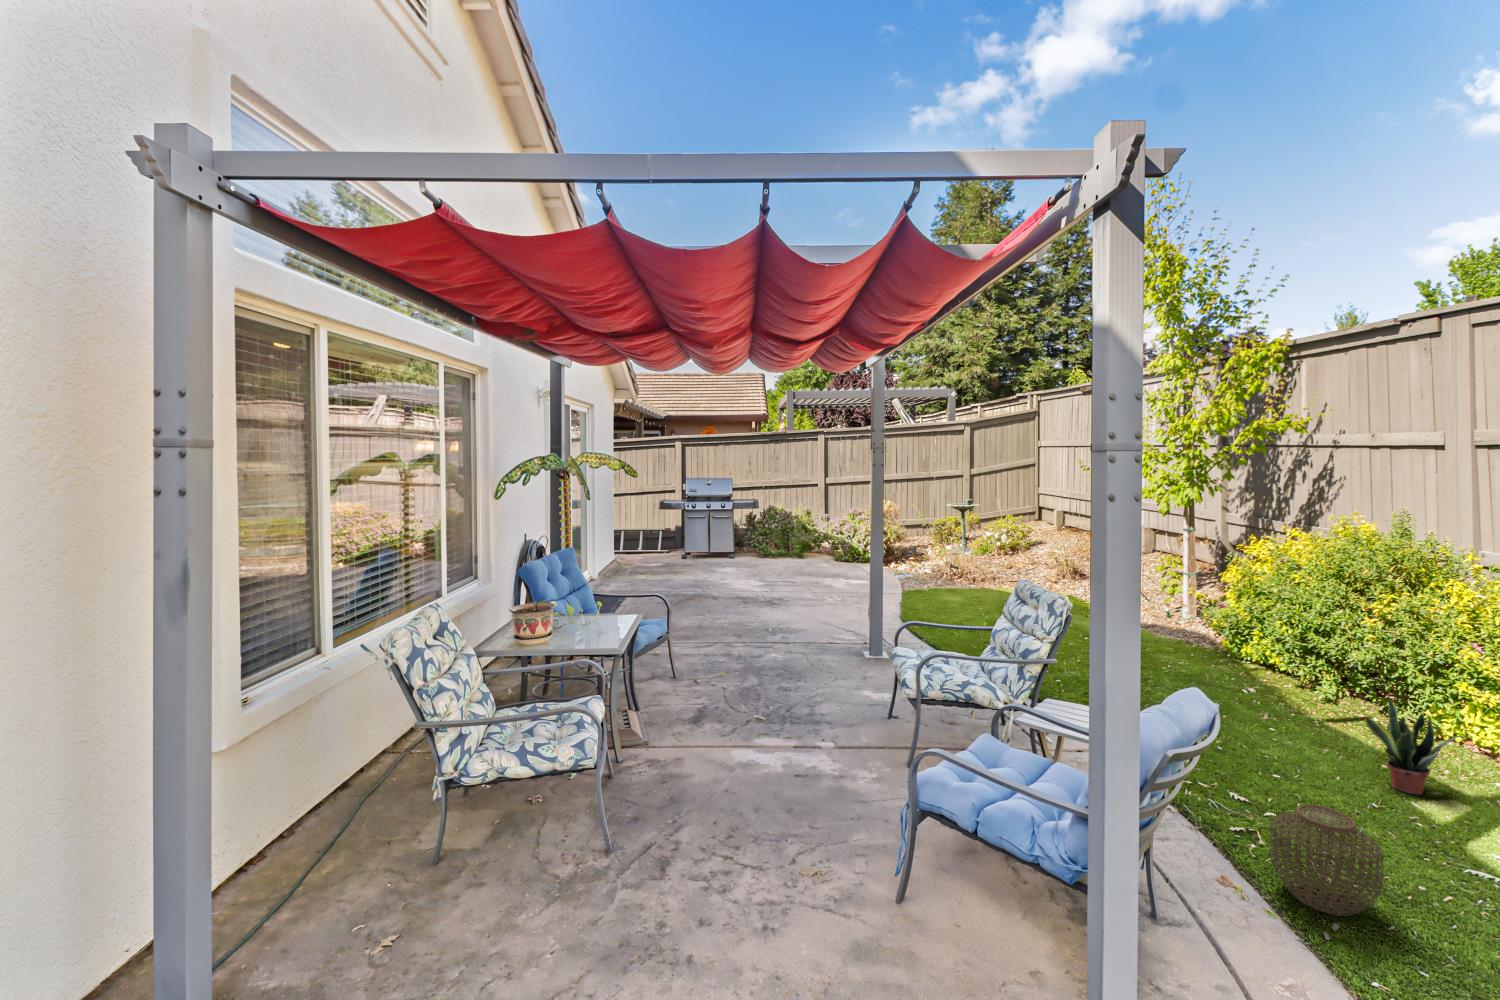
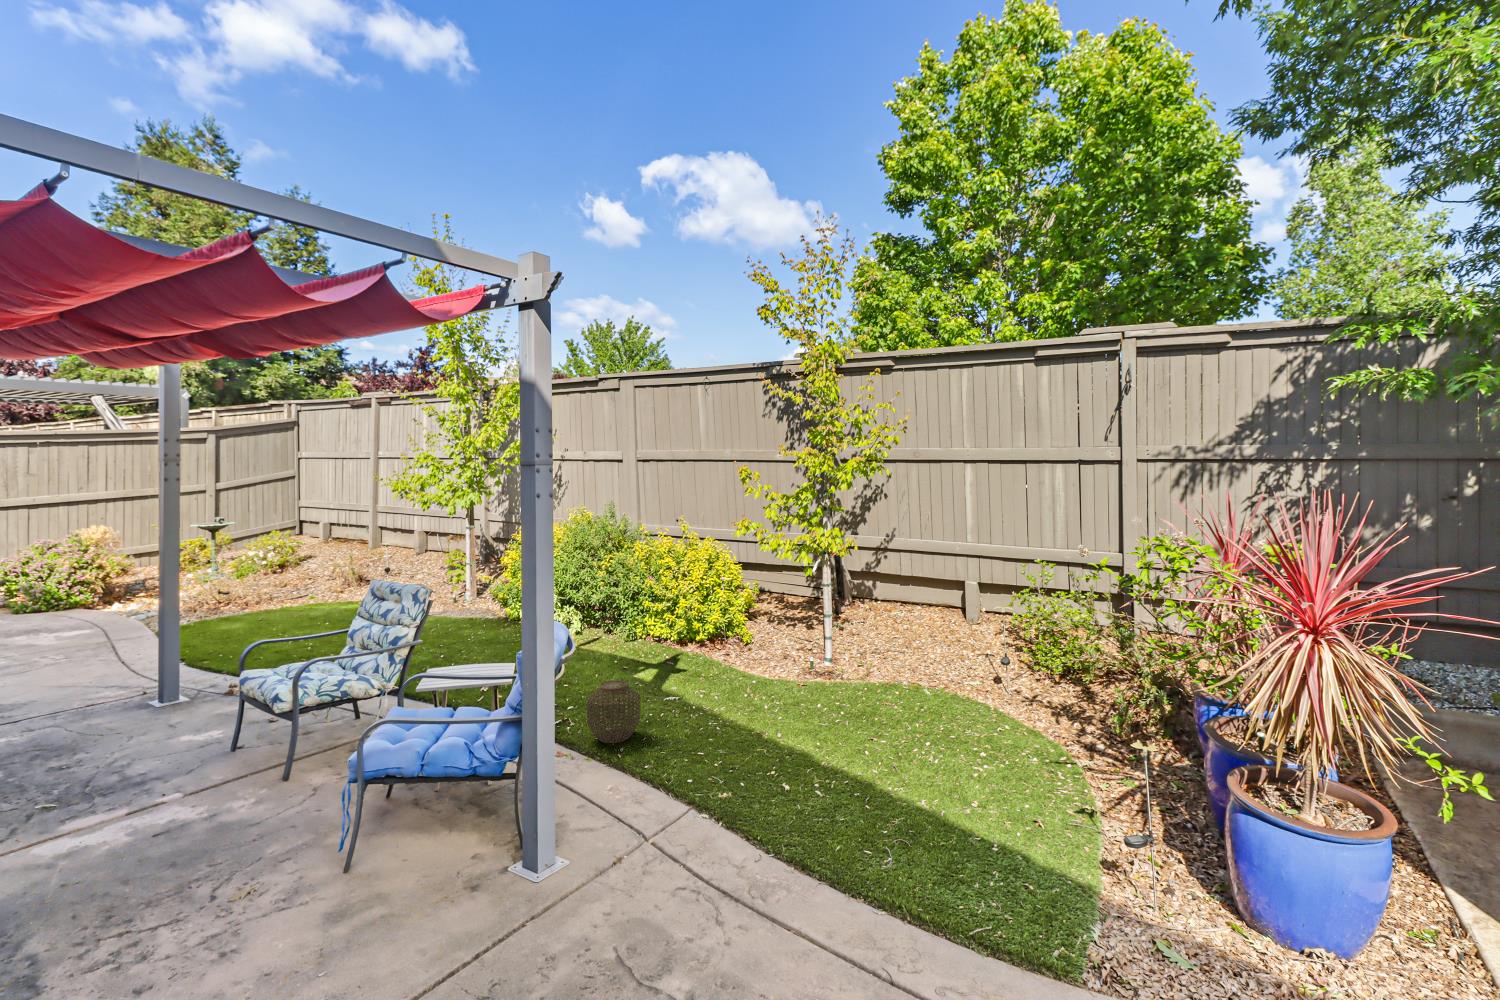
potted plant: present [1366,699,1453,794] -> none [610,617,649,672]

